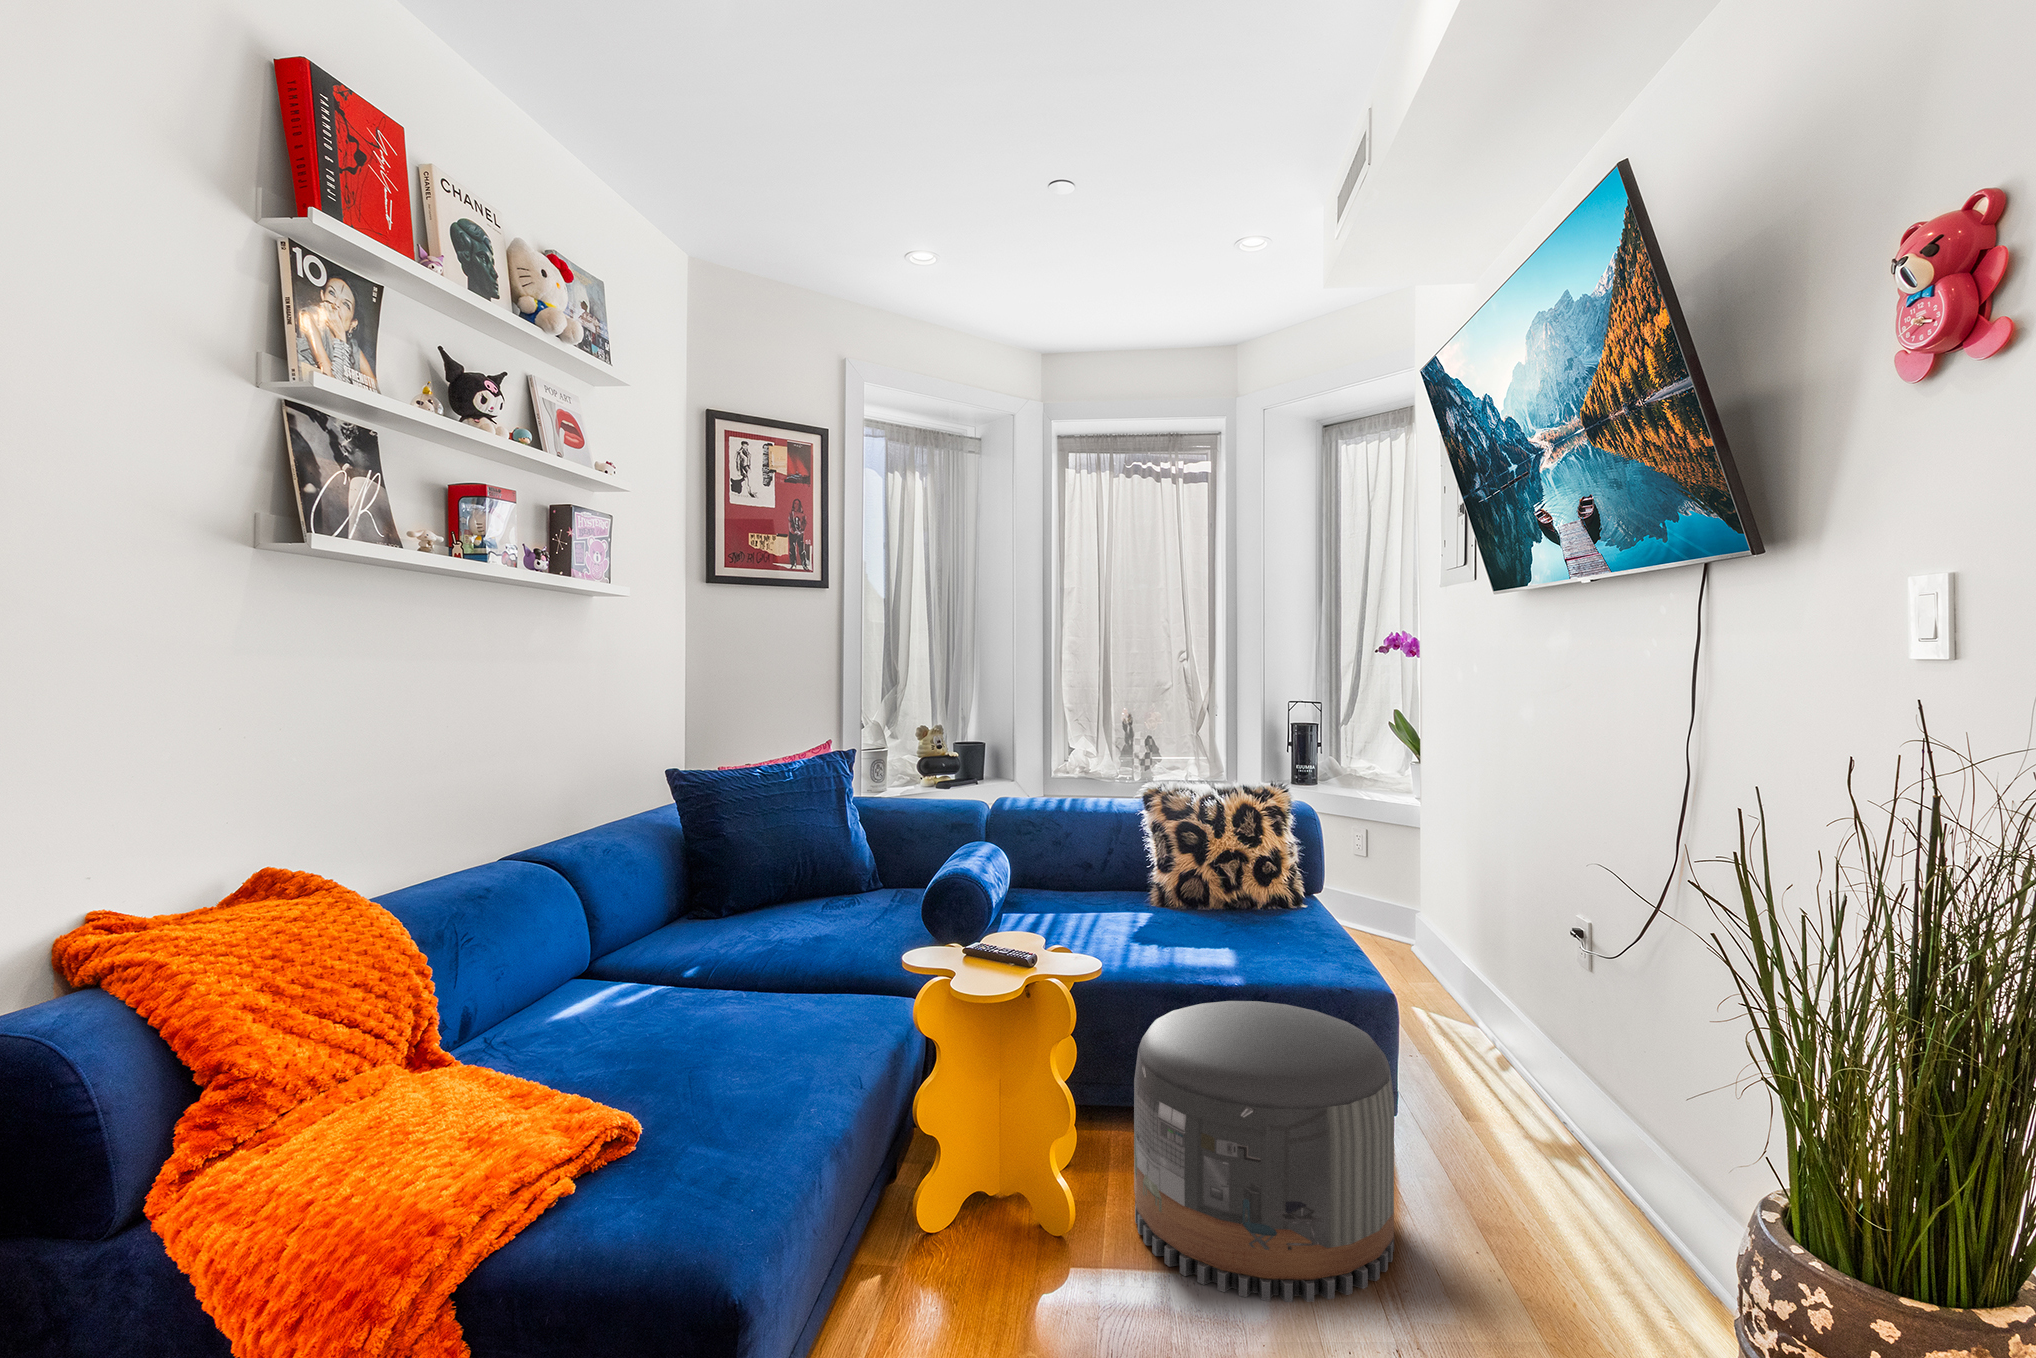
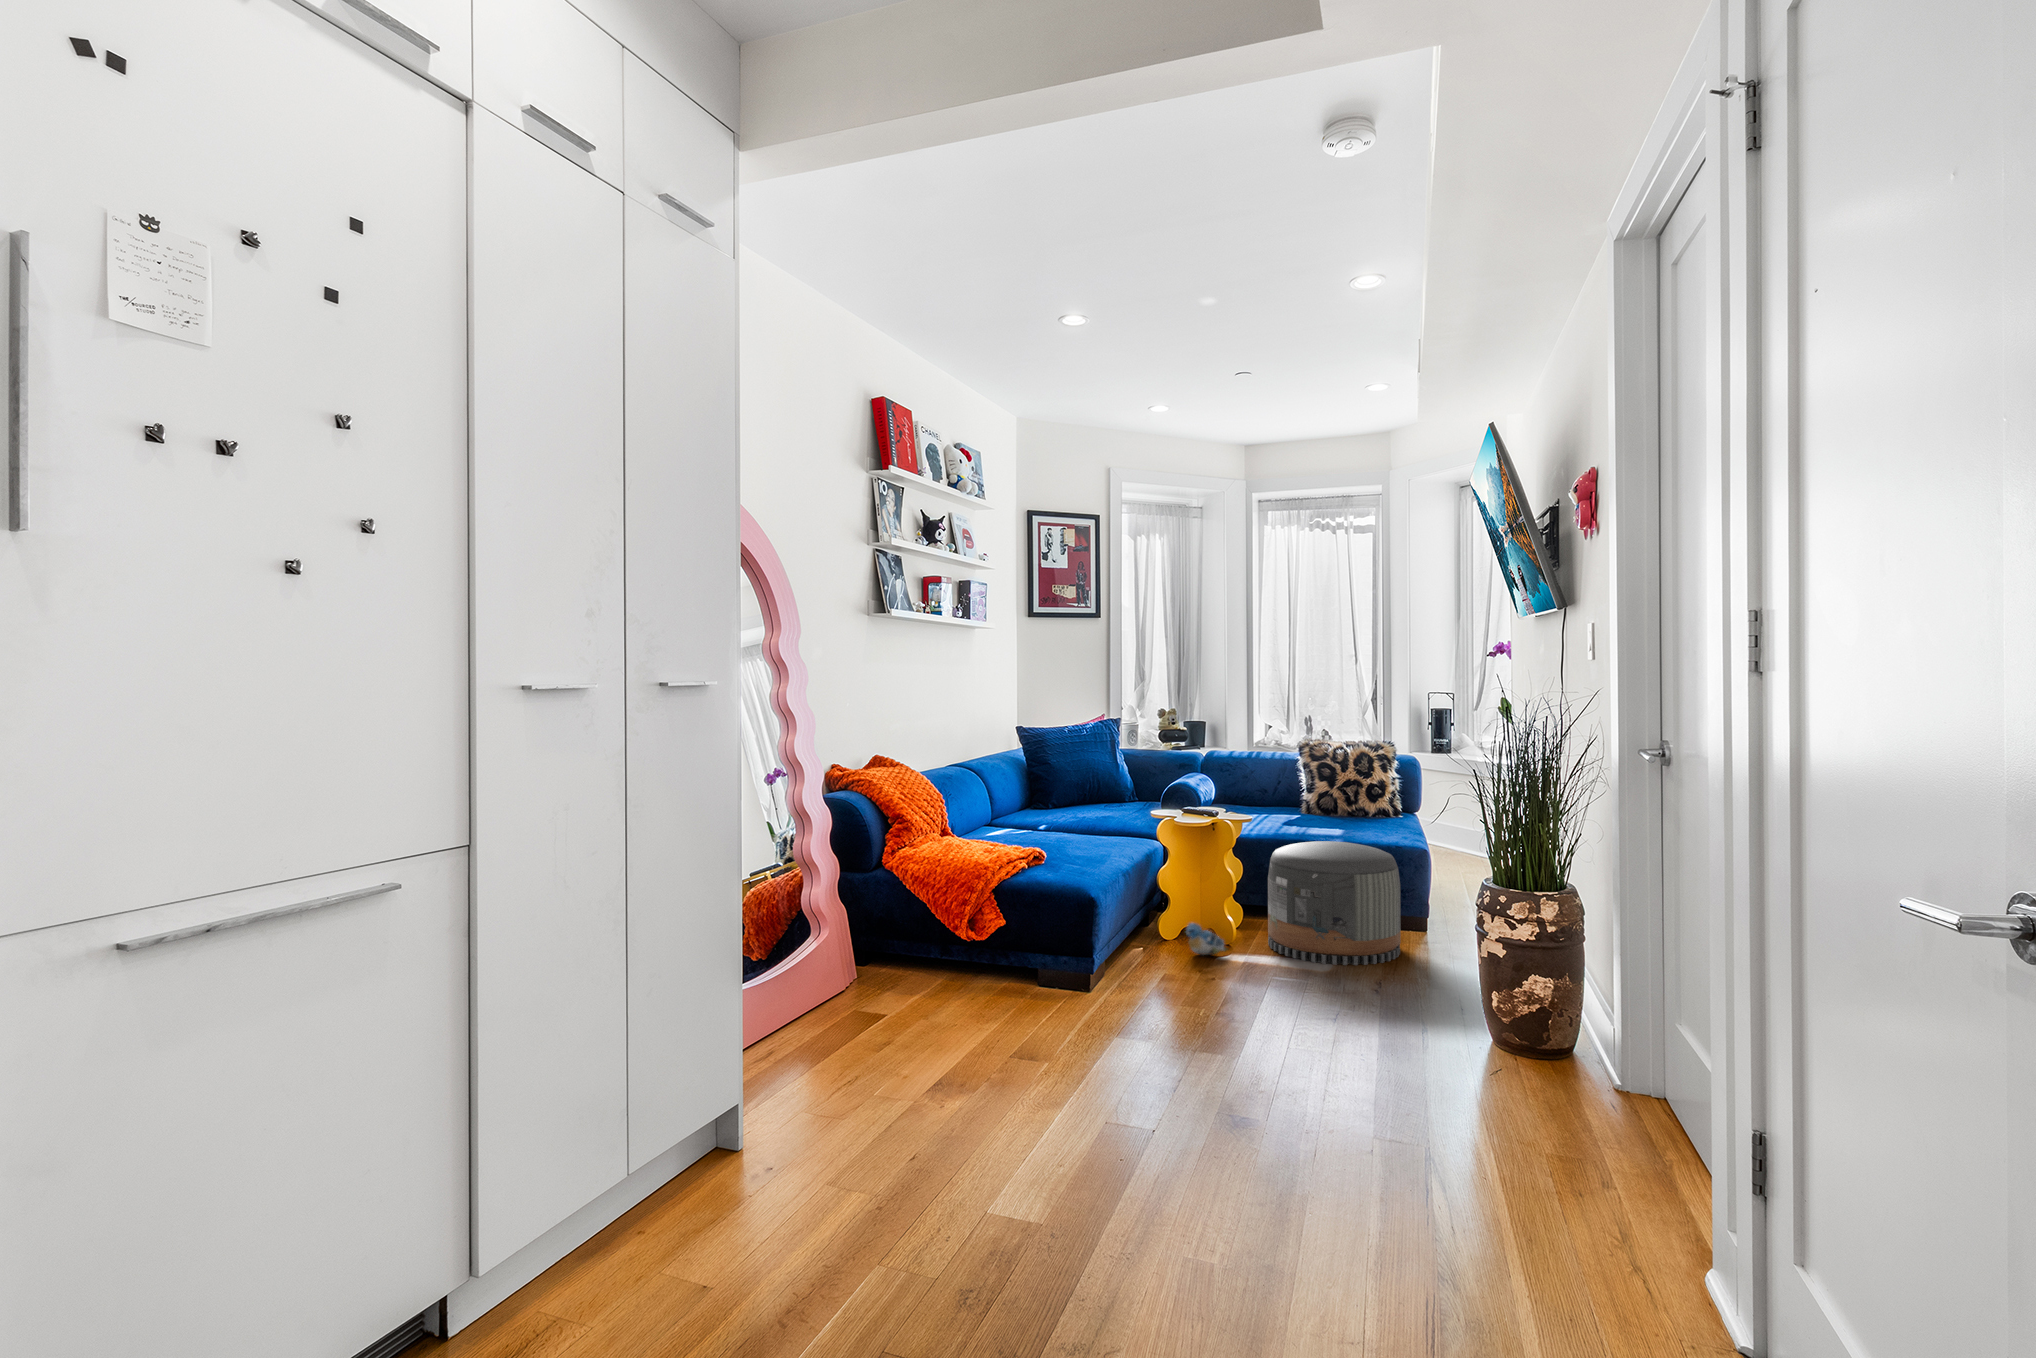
plush toy: none [972,1222,1068,1294] -> present [1185,923,1228,955]

